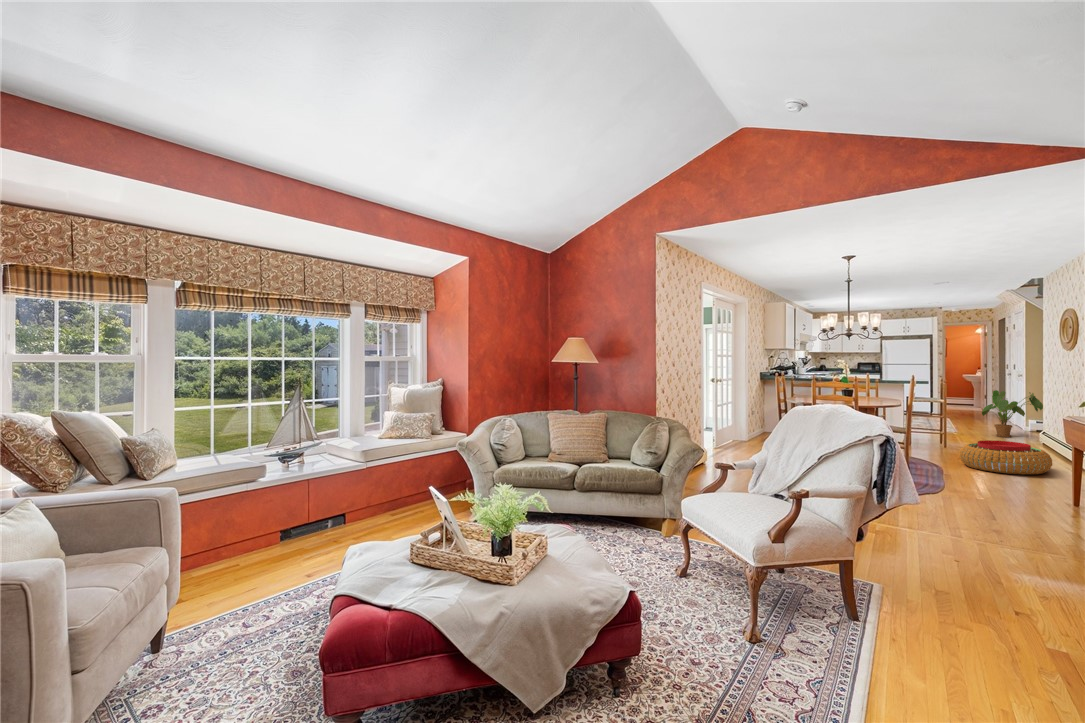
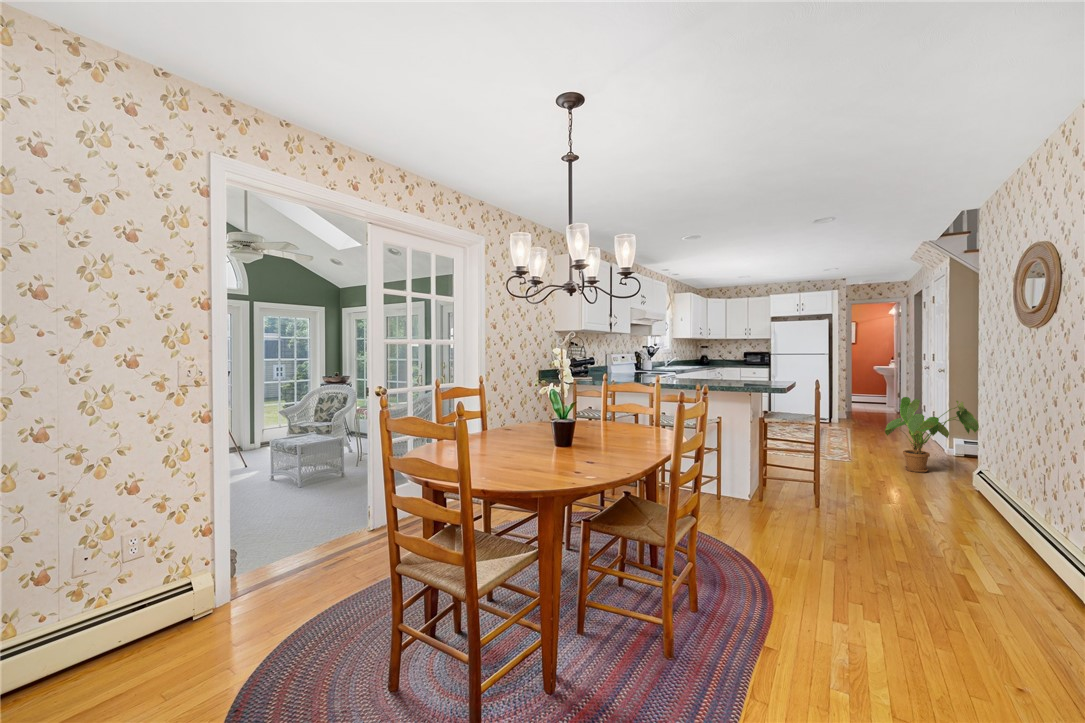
pouf: present [959,440,1052,475] -> none [820,524,1018,633]

